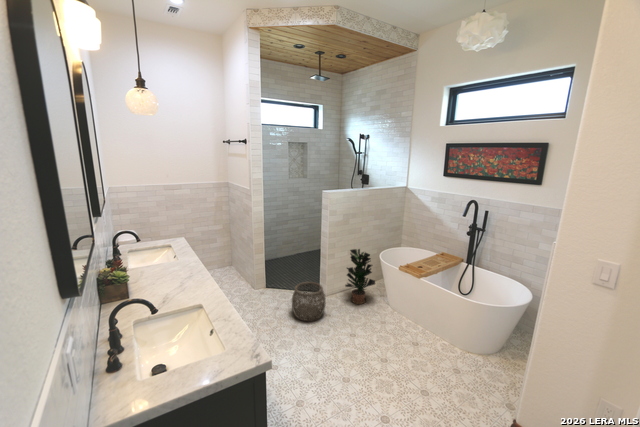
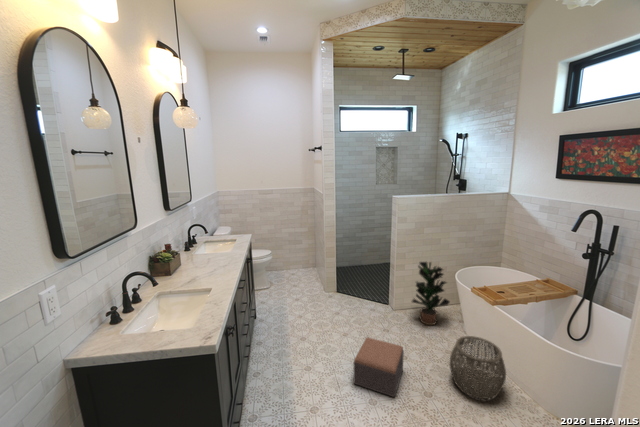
woven basket: present [292,282,326,321] -> present [450,336,506,400]
footstool: none [323,326,363,372] -> present [354,337,404,397]

